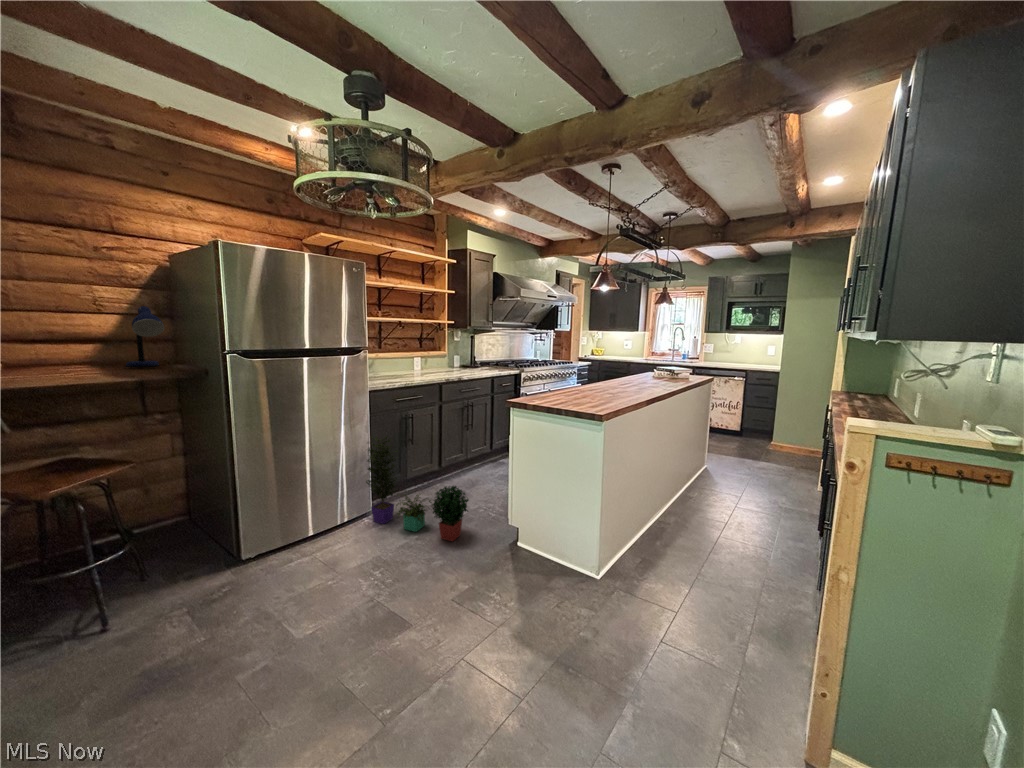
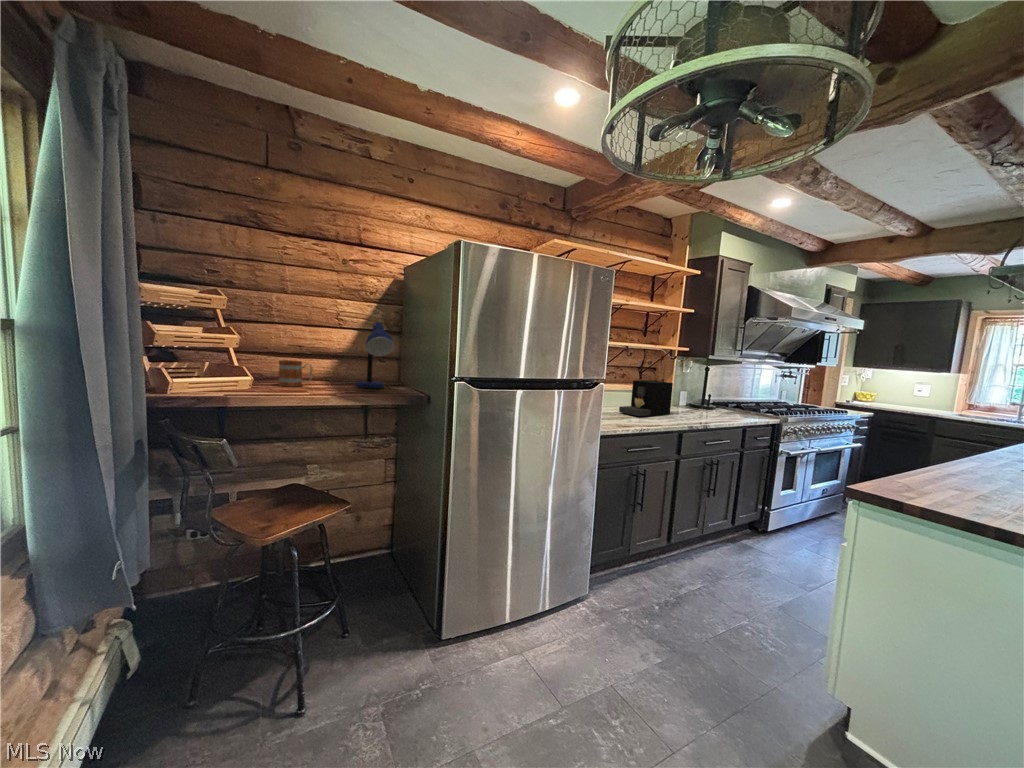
mug: none [27,345,72,369] -> present [279,360,313,387]
coffee maker: none [399,347,440,375] -> present [619,380,673,416]
potted plant: present [366,436,469,541] -> none [588,504,762,705]

